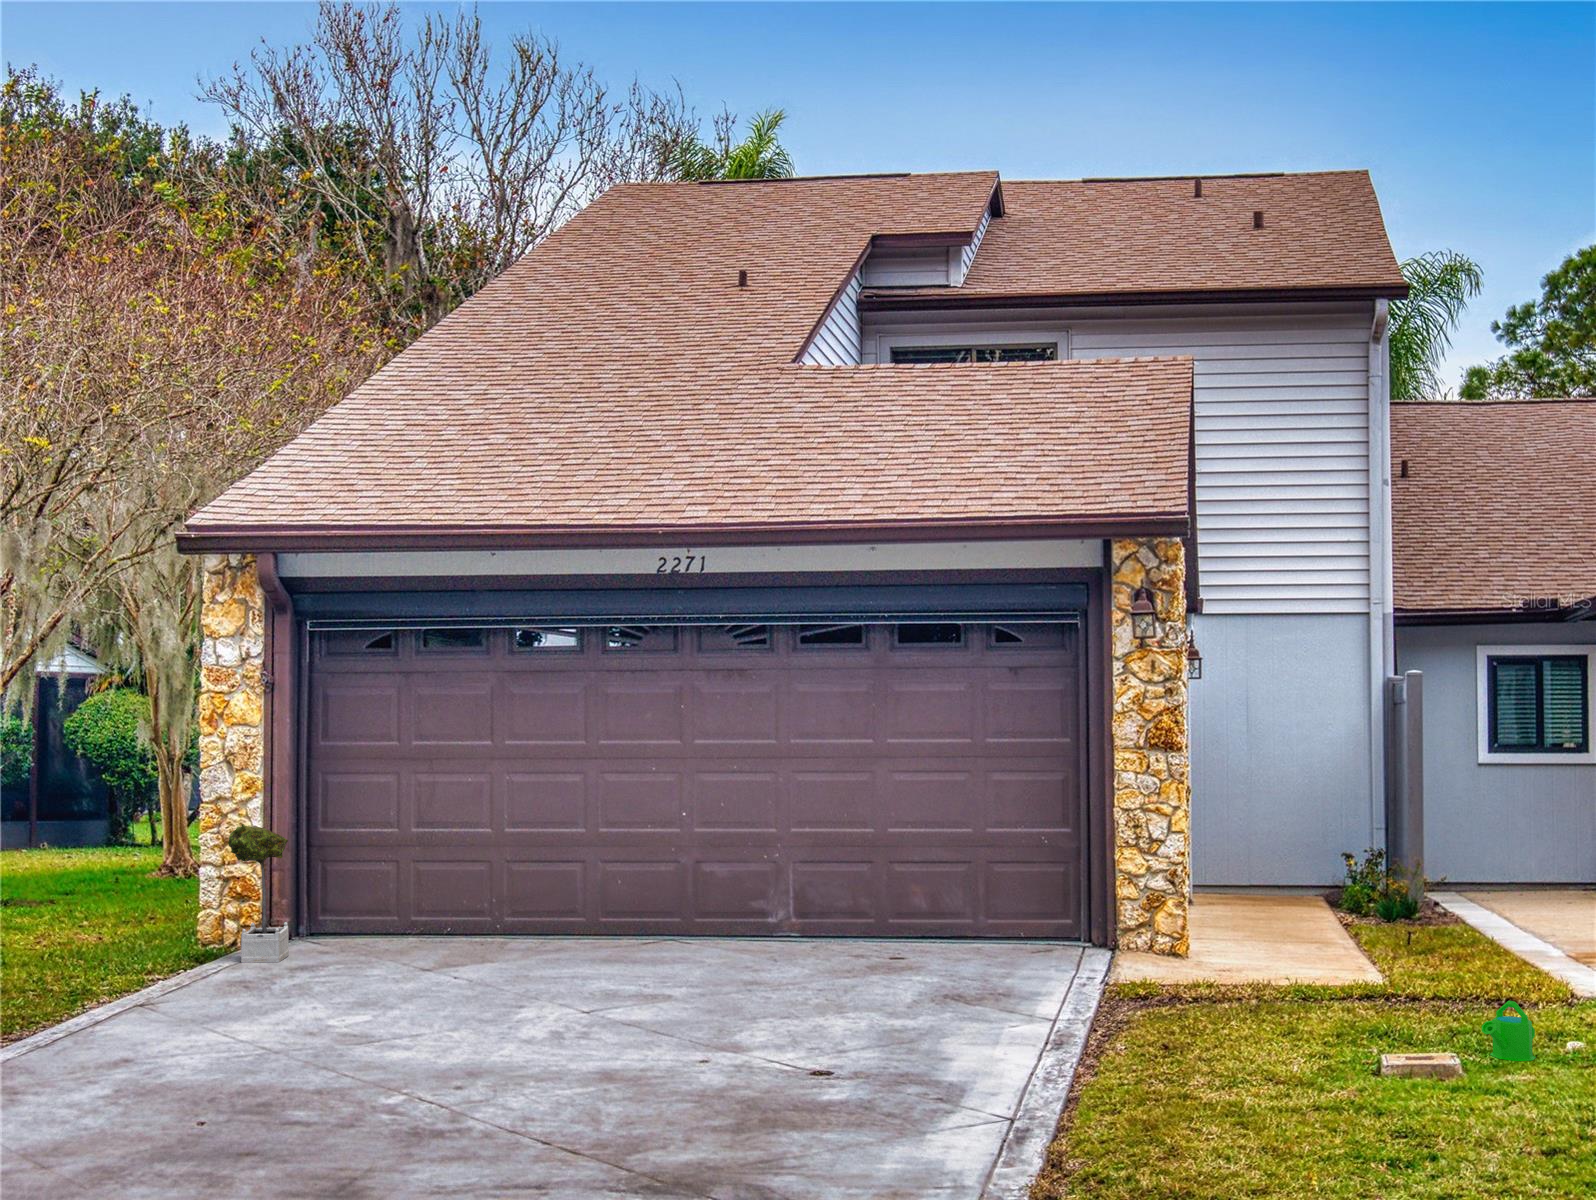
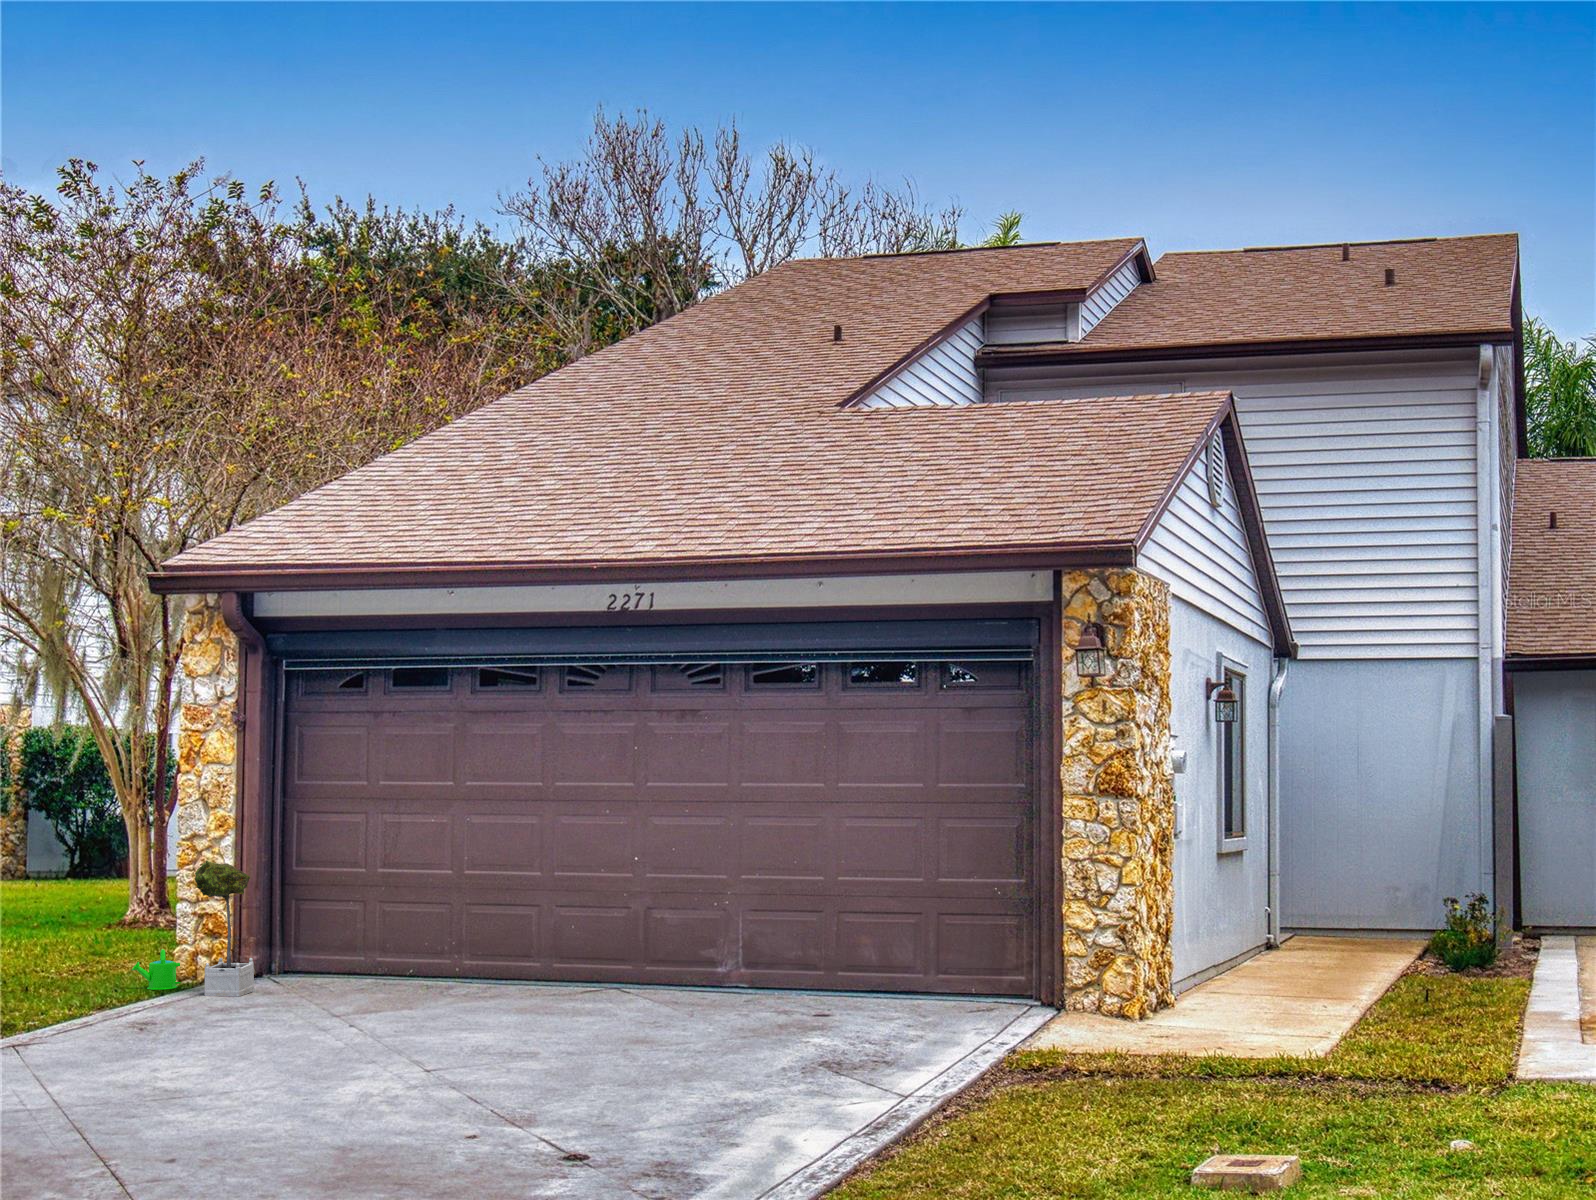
watering can: present [1482,1001,1536,1061] -> present [132,949,181,990]

